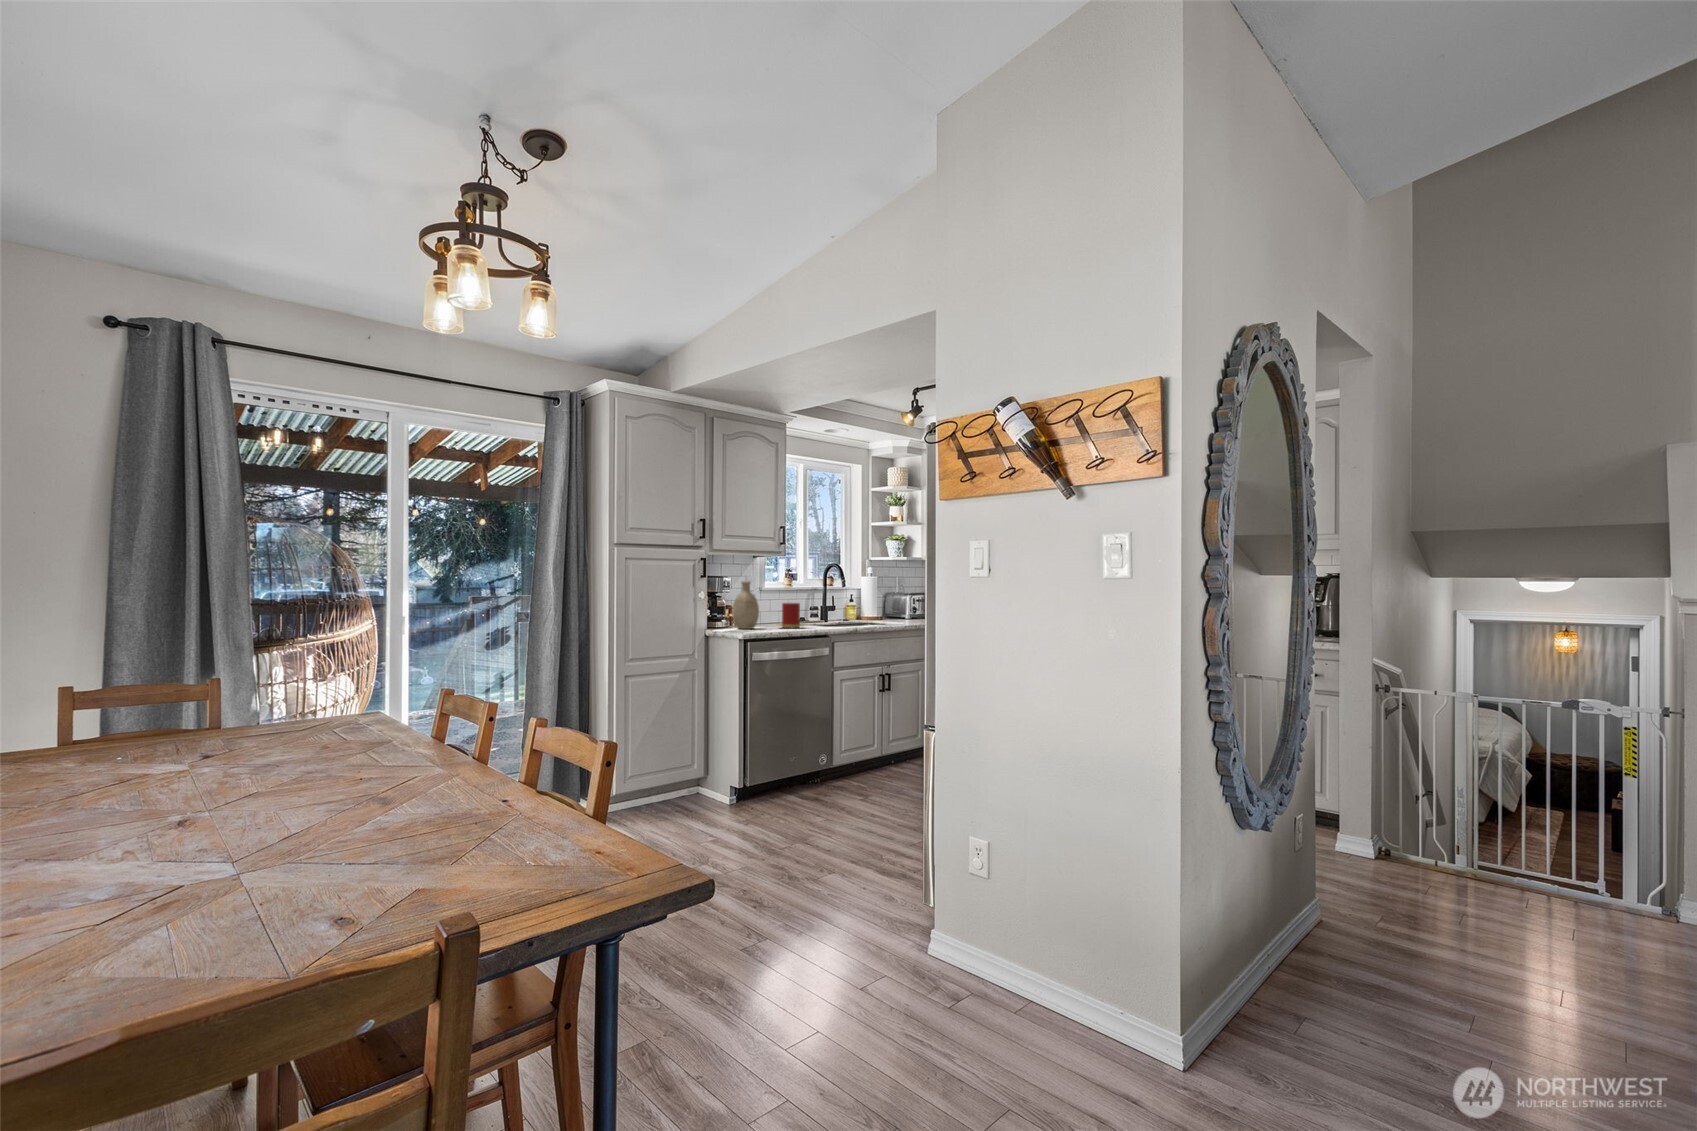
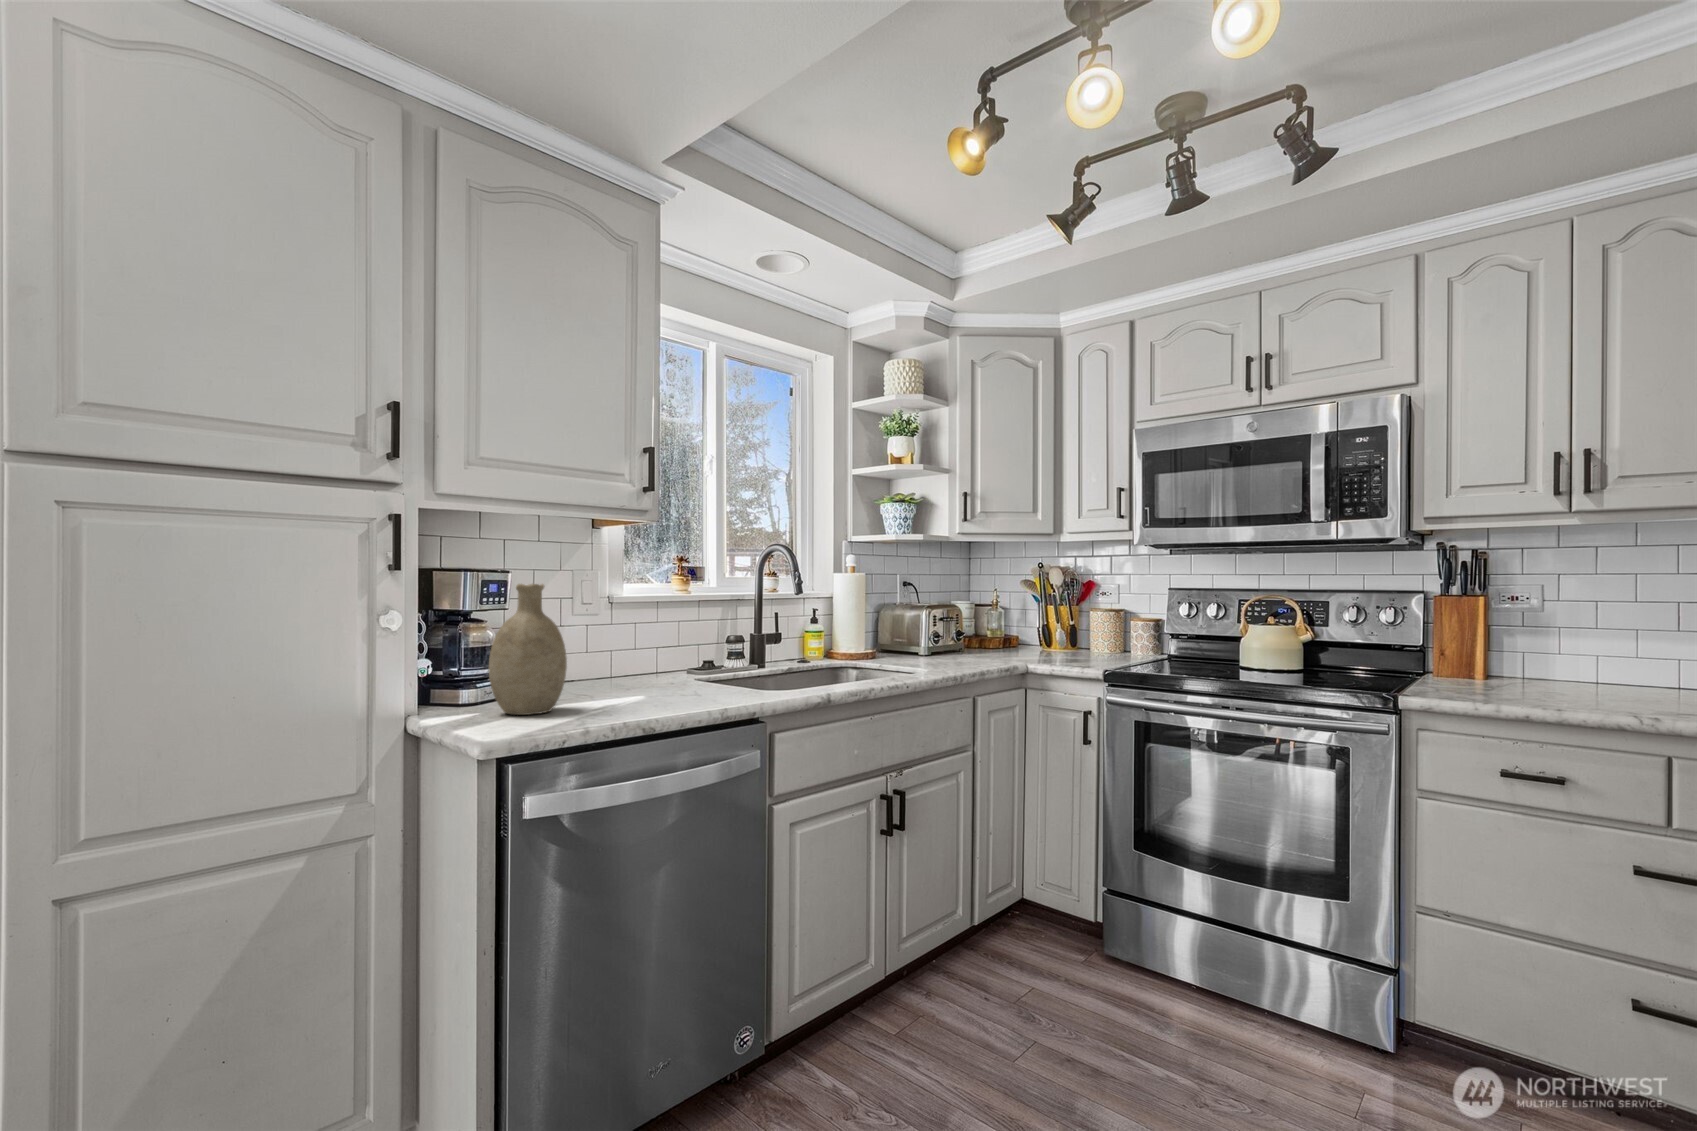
candle: present [779,603,804,628] -> none [619,638,698,706]

